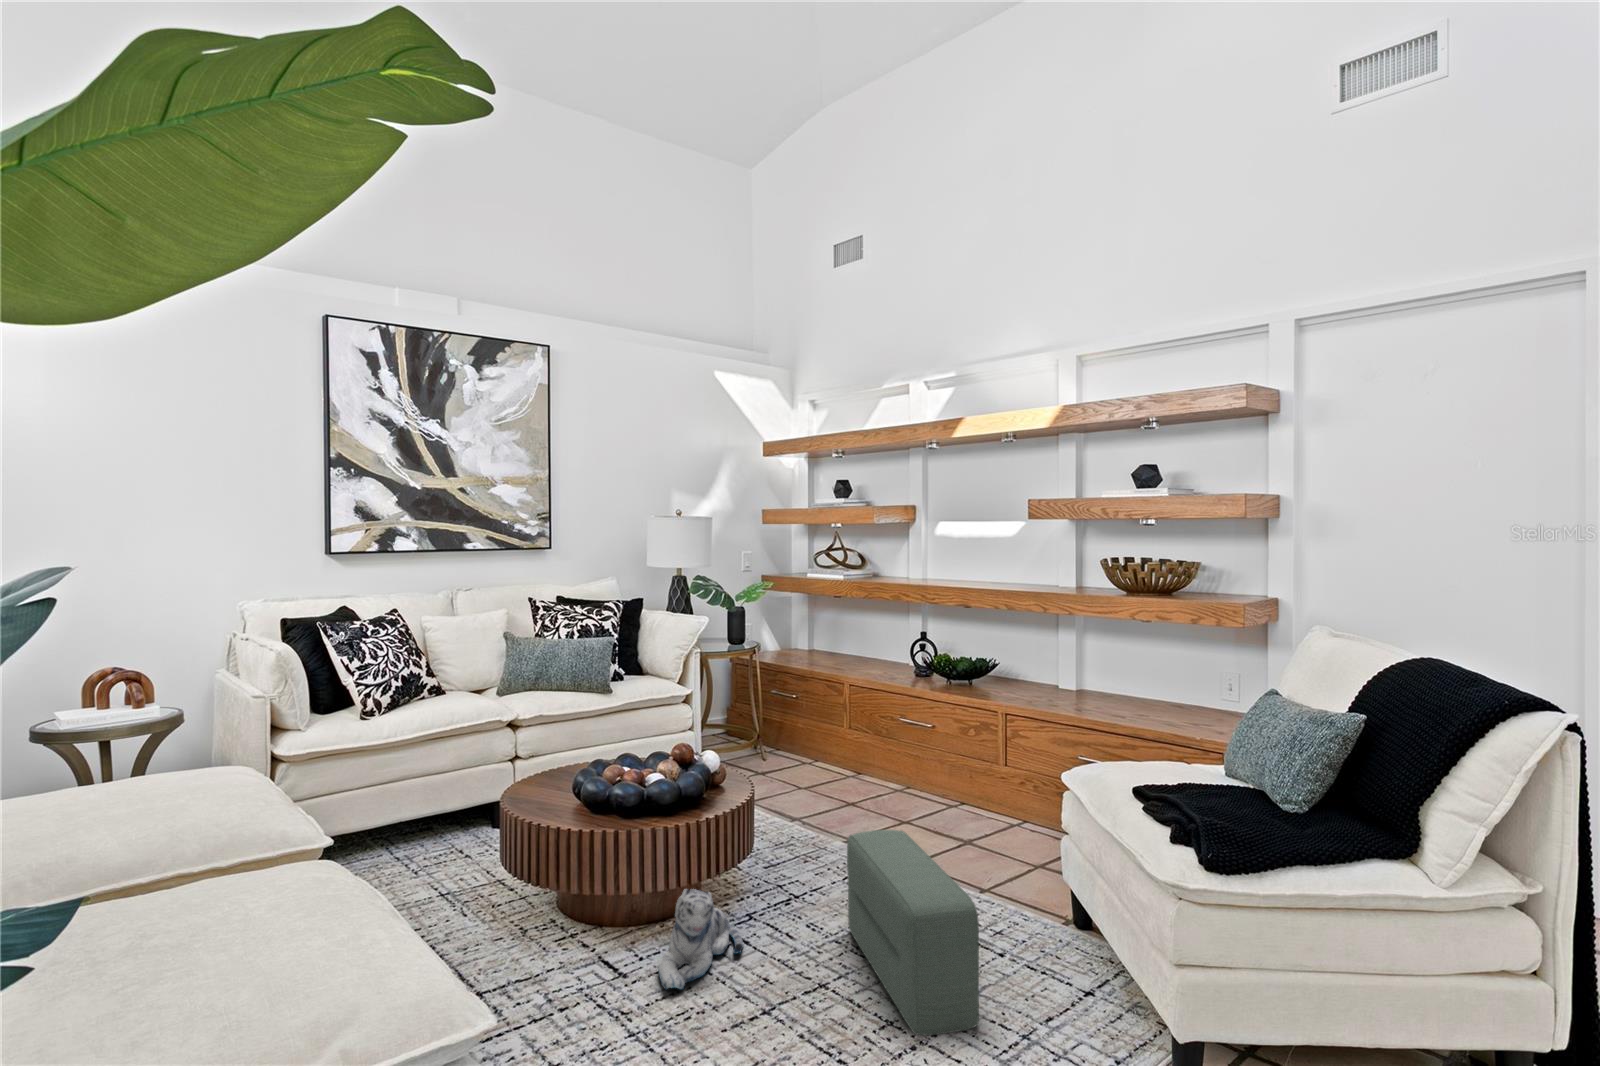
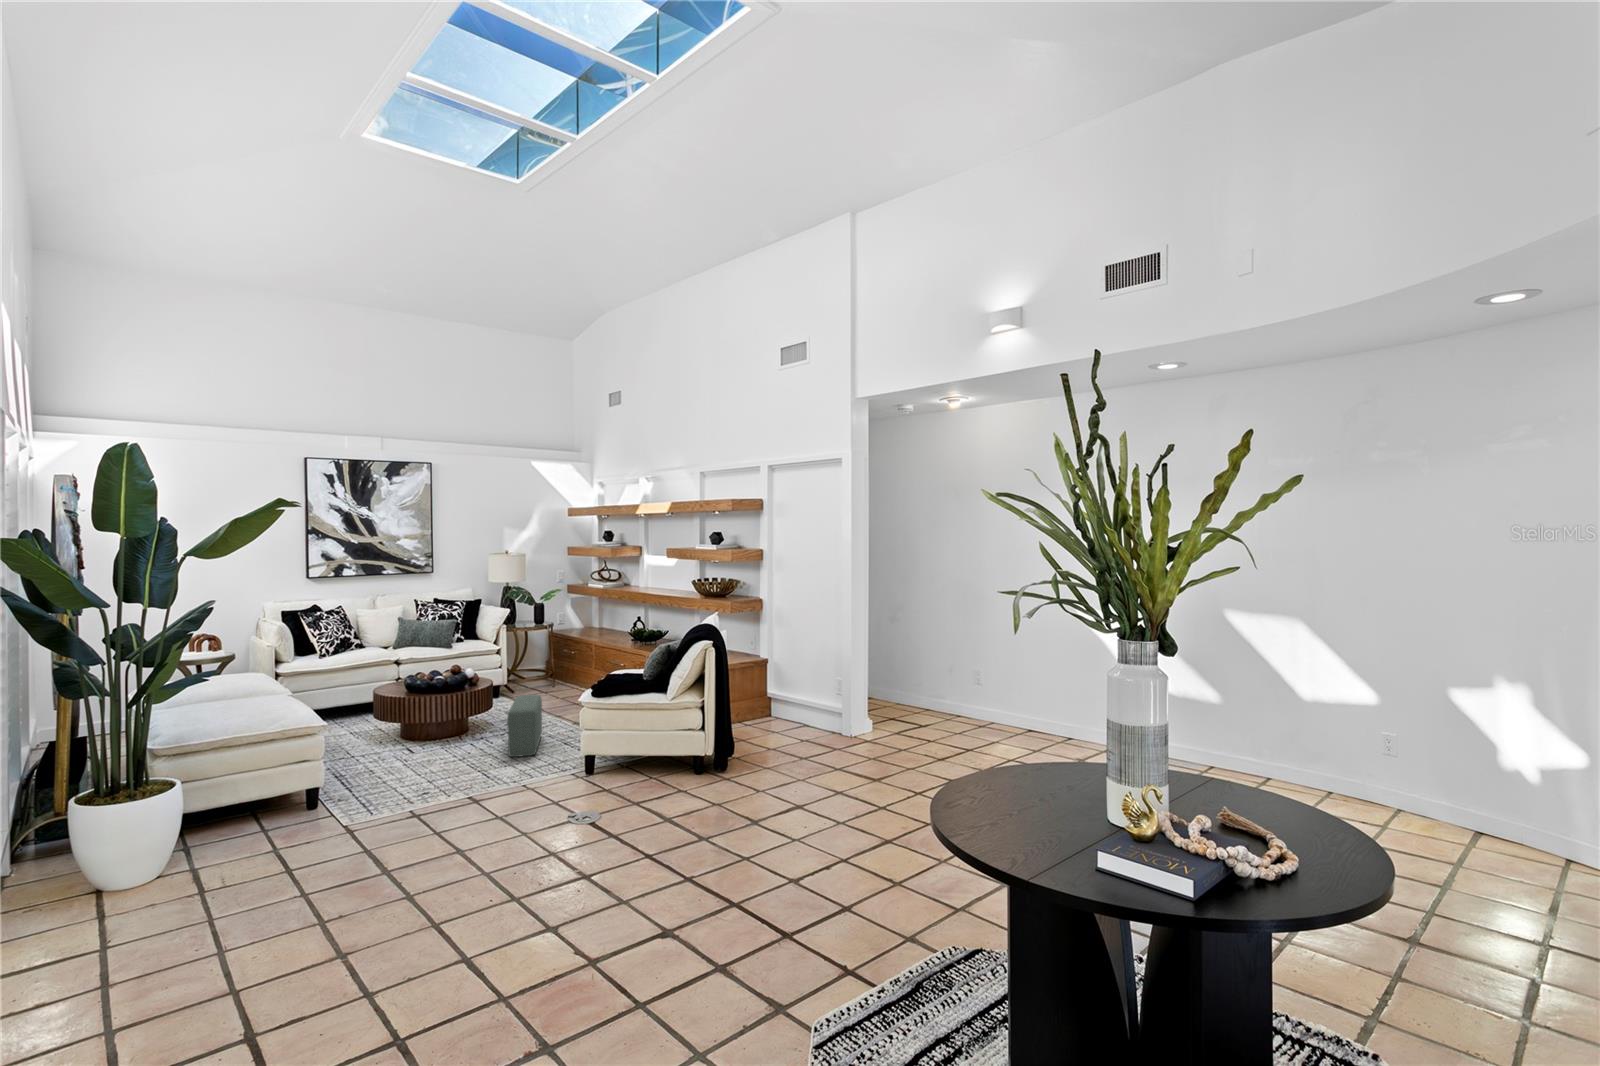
plush toy: present [659,889,743,989] -> none [427,715,470,750]

